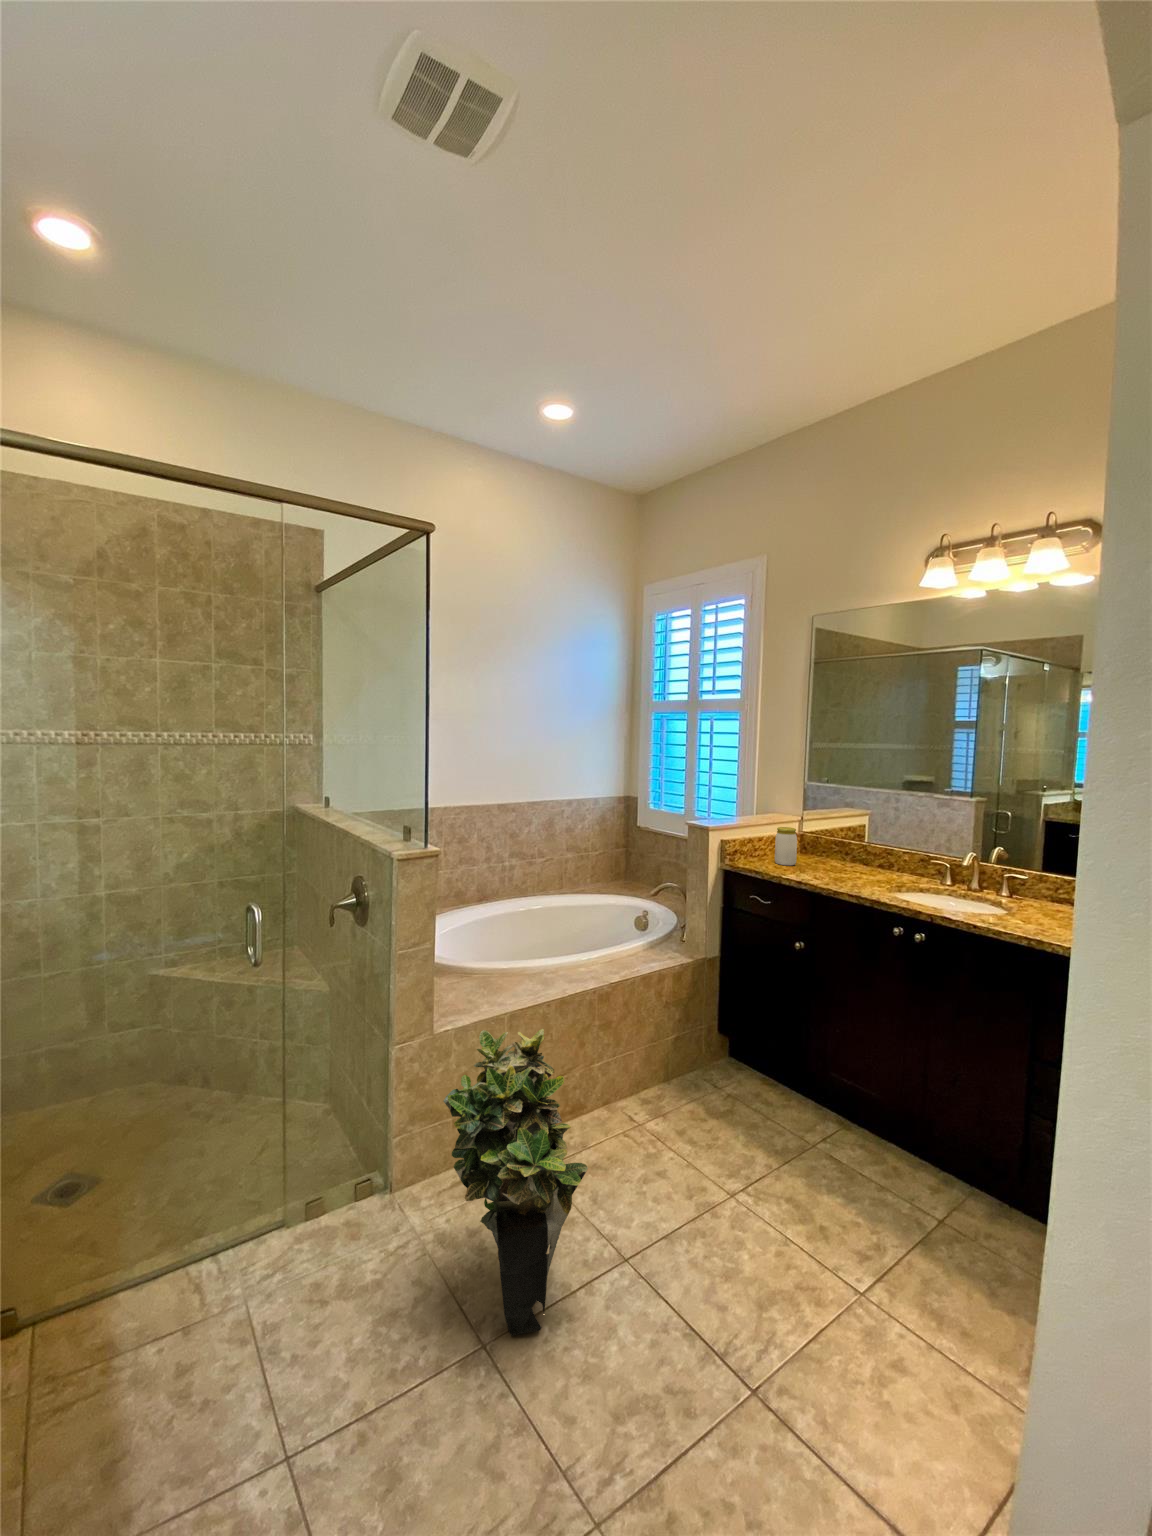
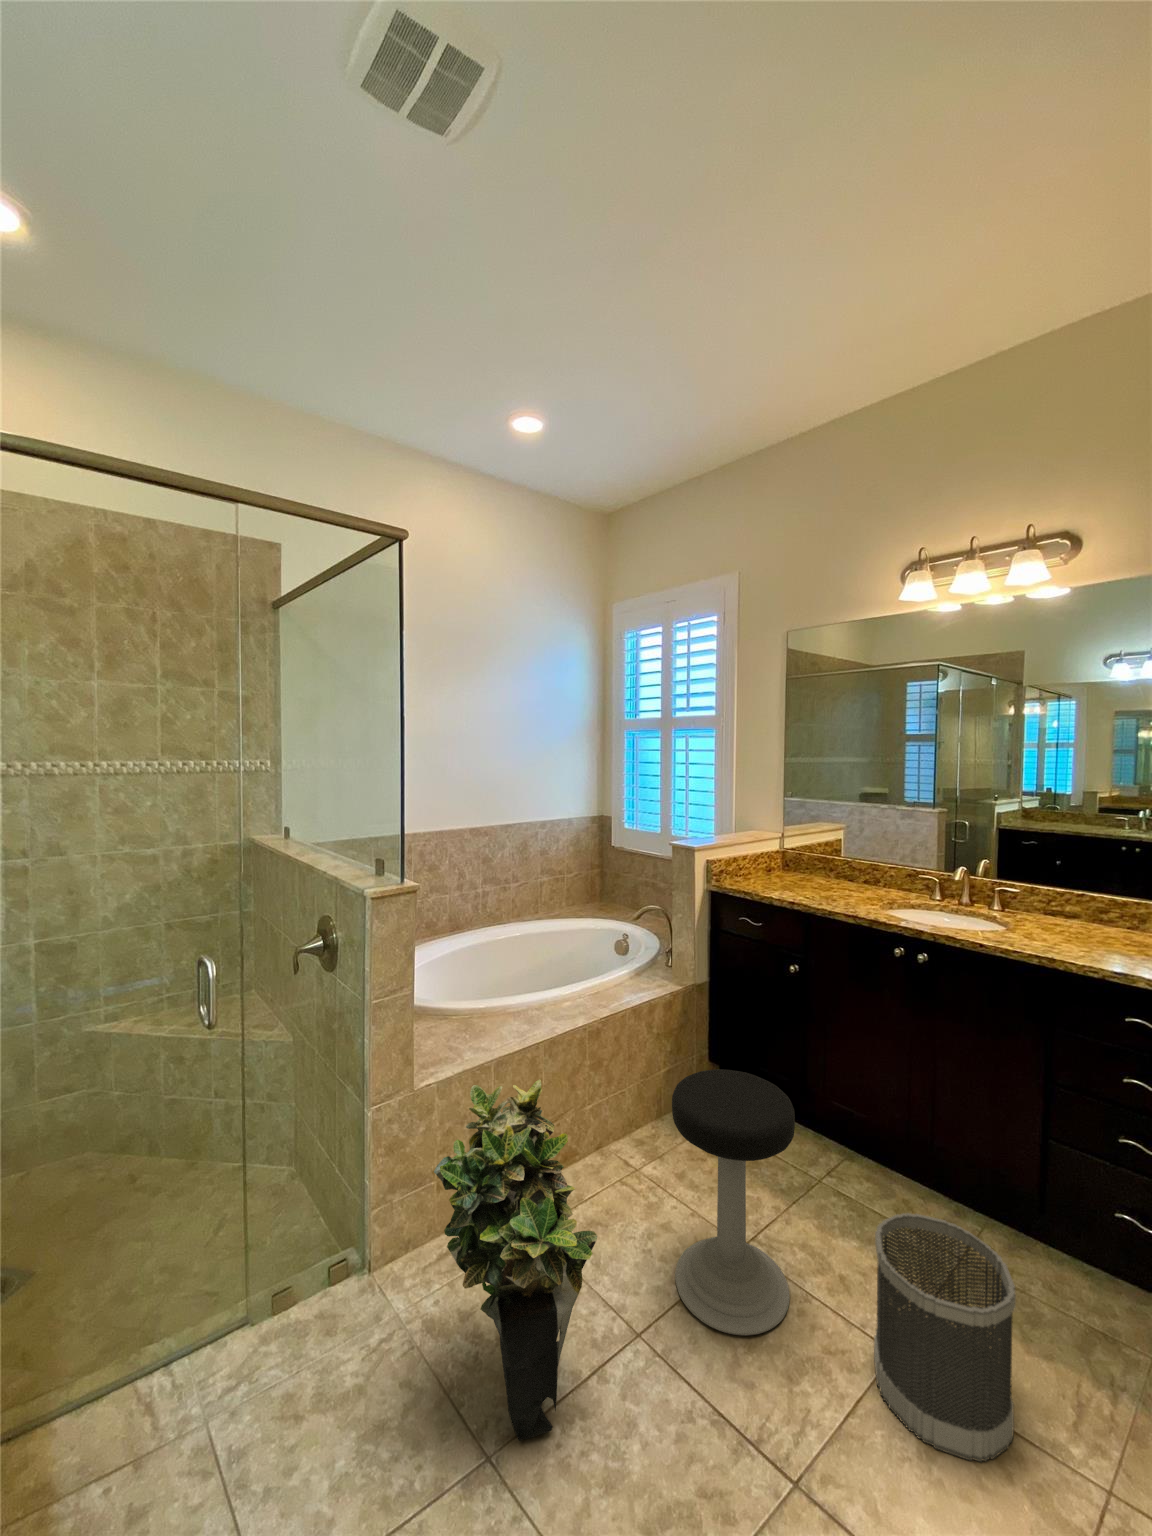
jar: present [775,827,797,865] -> none [763,846,785,885]
stool: none [665,1031,780,1269] -> present [672,1069,795,1335]
wastebasket: none [842,1169,973,1391] -> present [874,1213,1016,1462]

